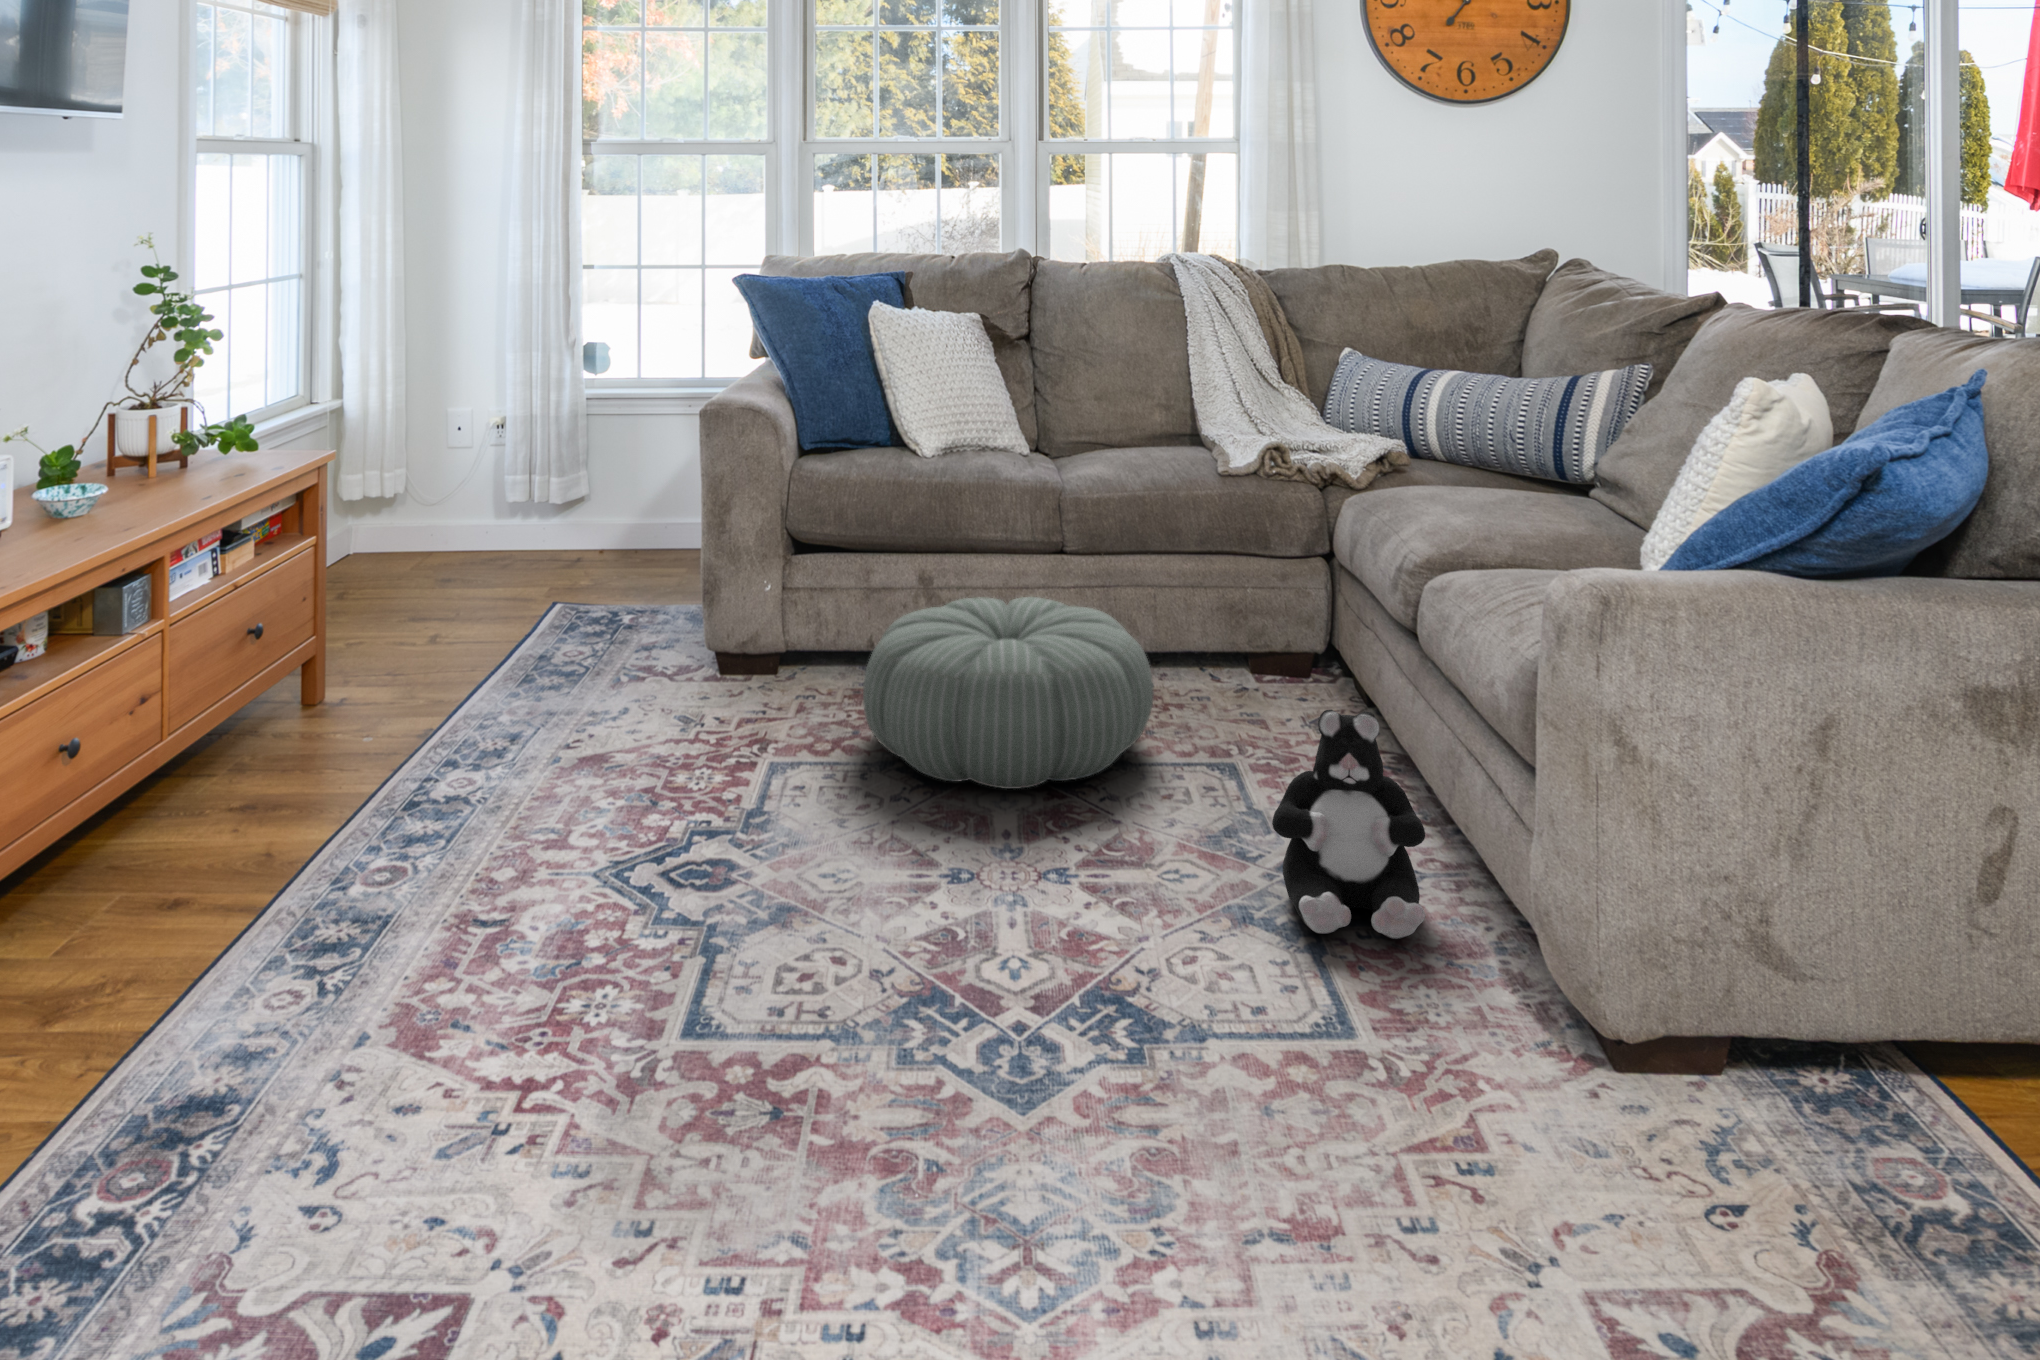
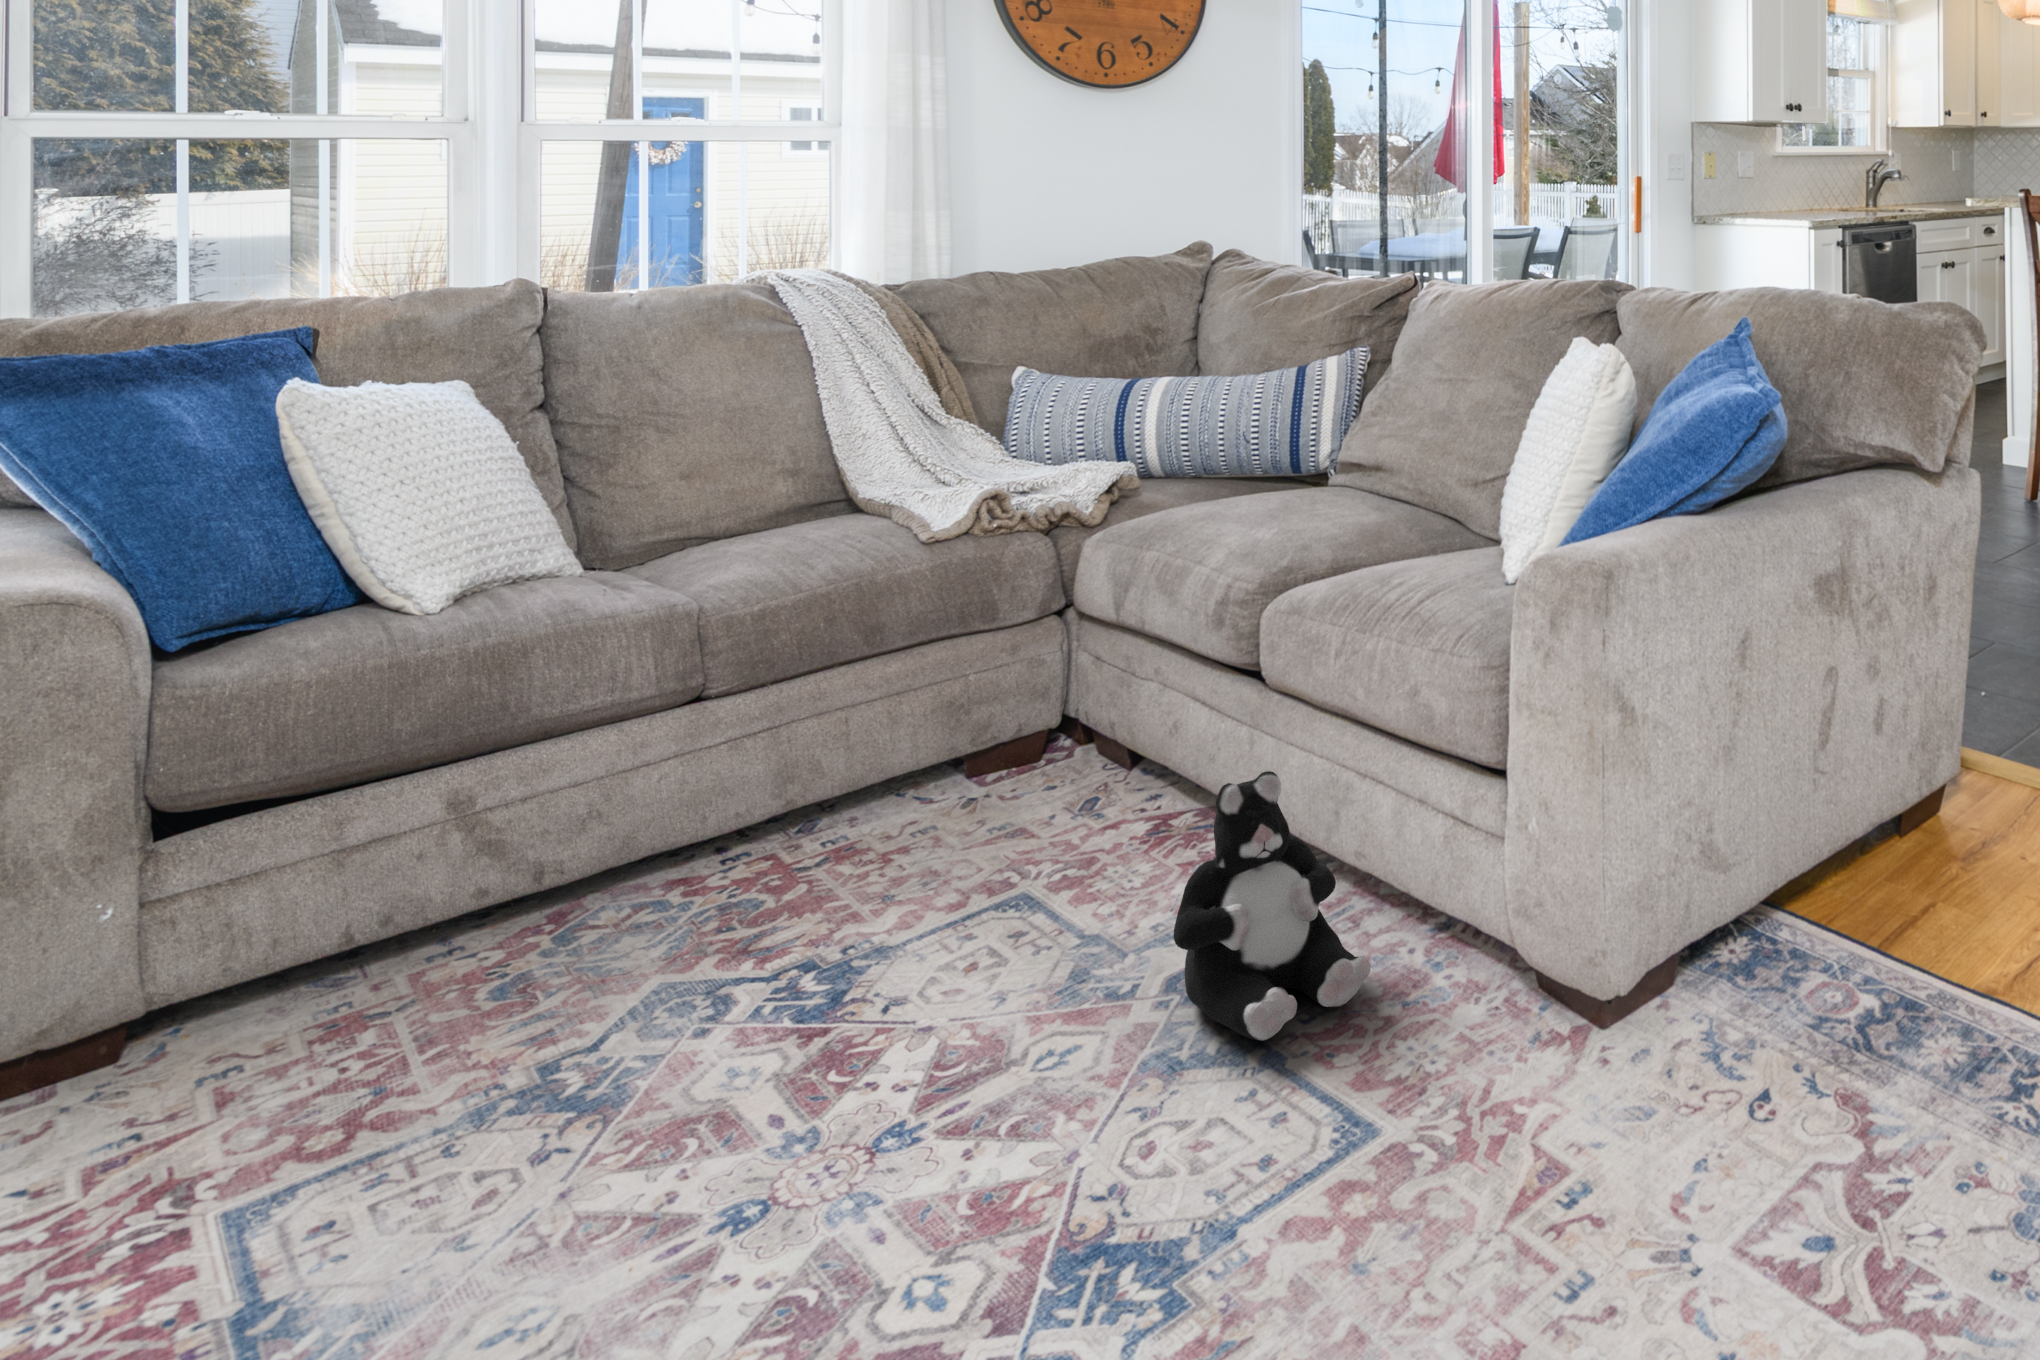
pouf: present [863,597,1154,789] -> none [416,766,911,1097]

